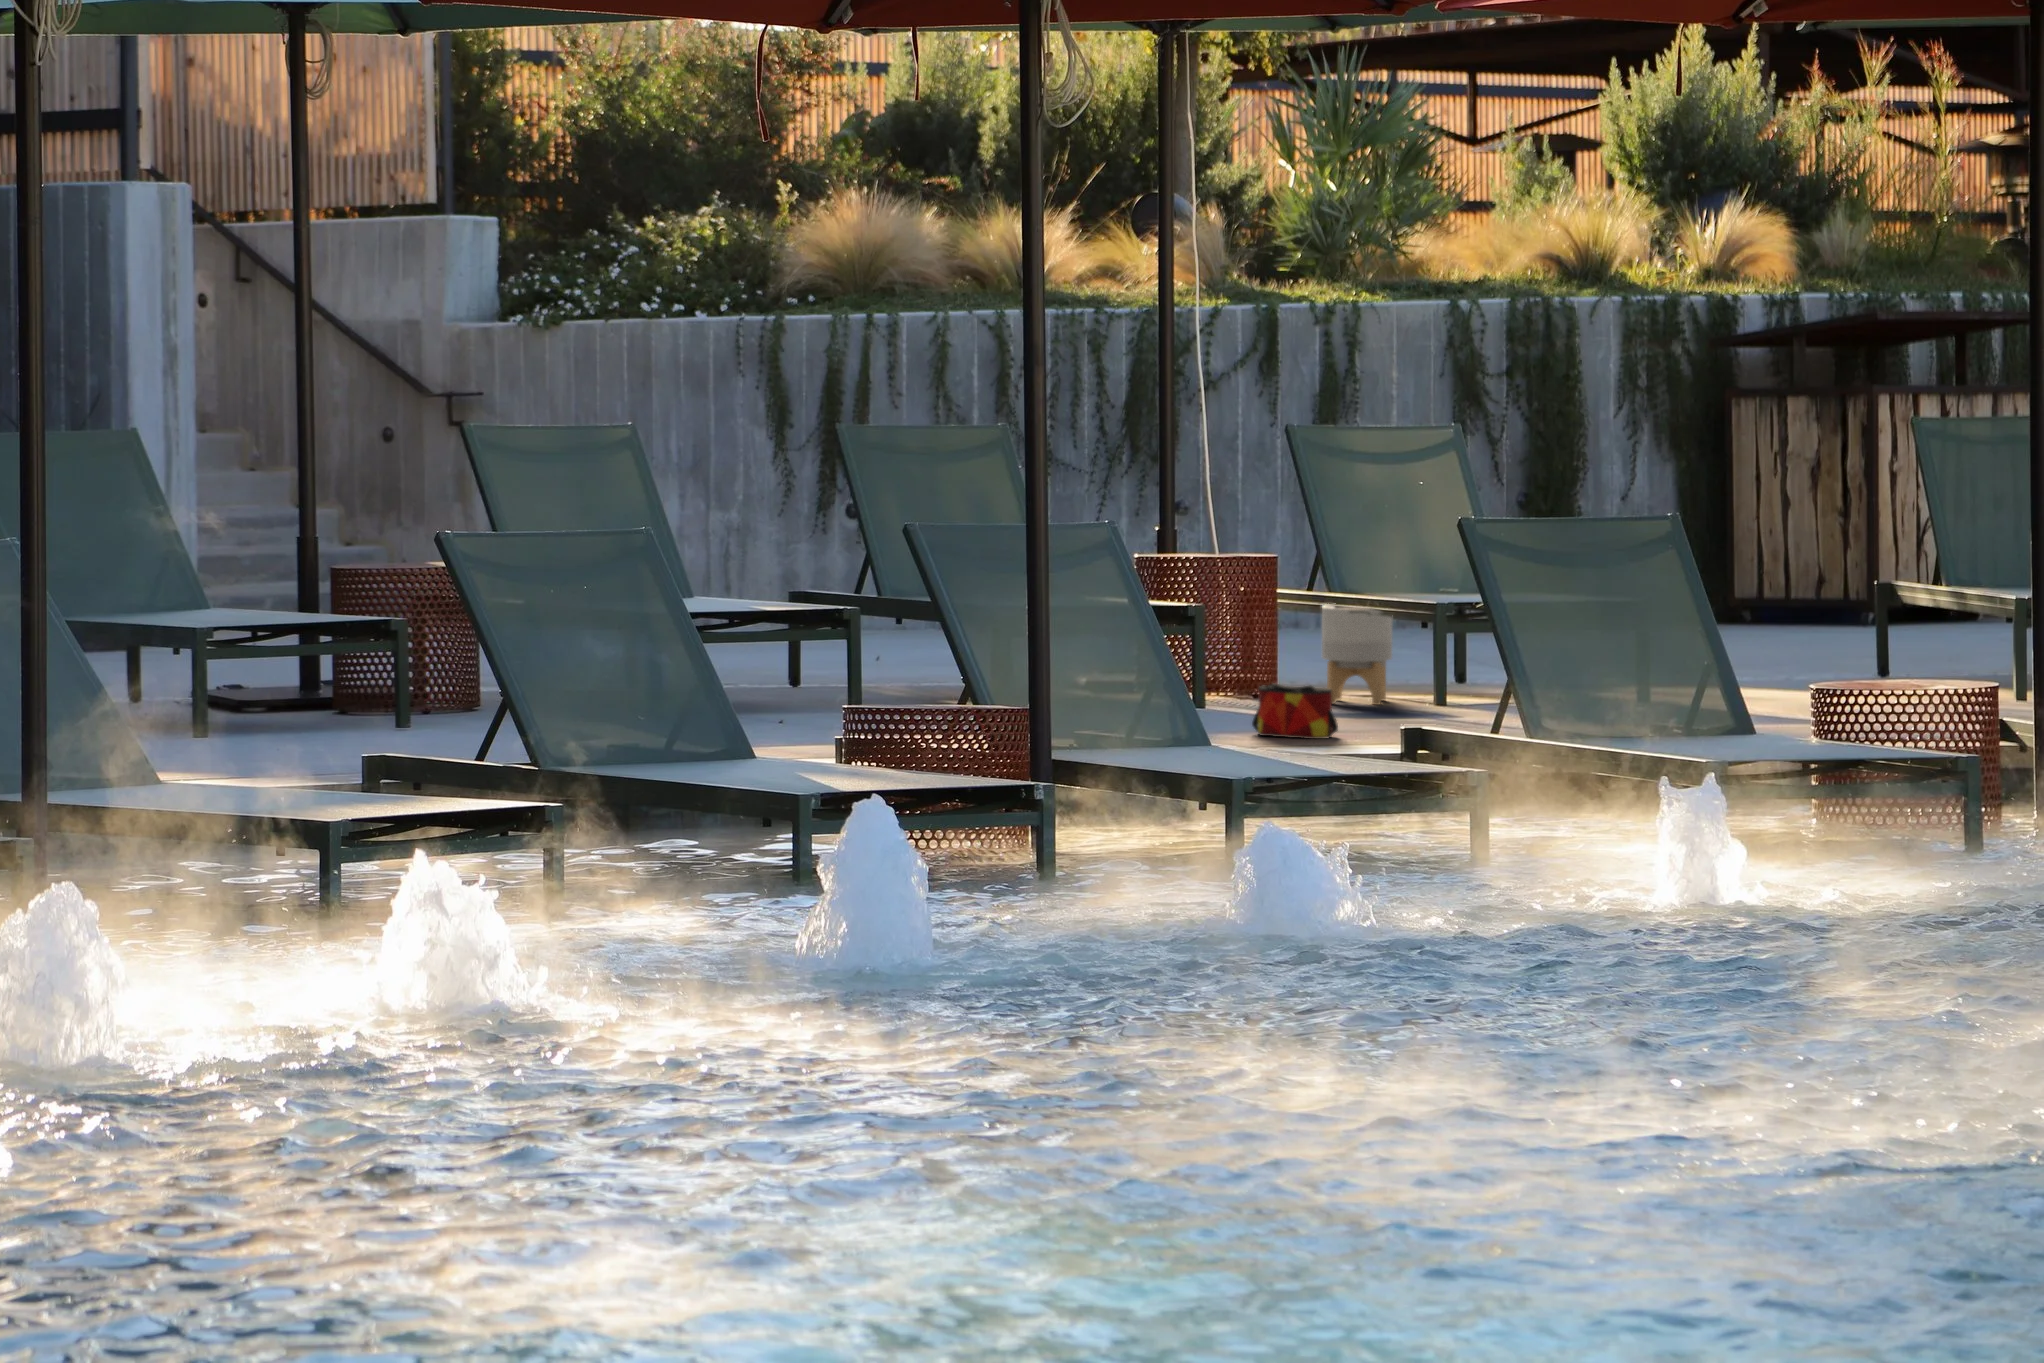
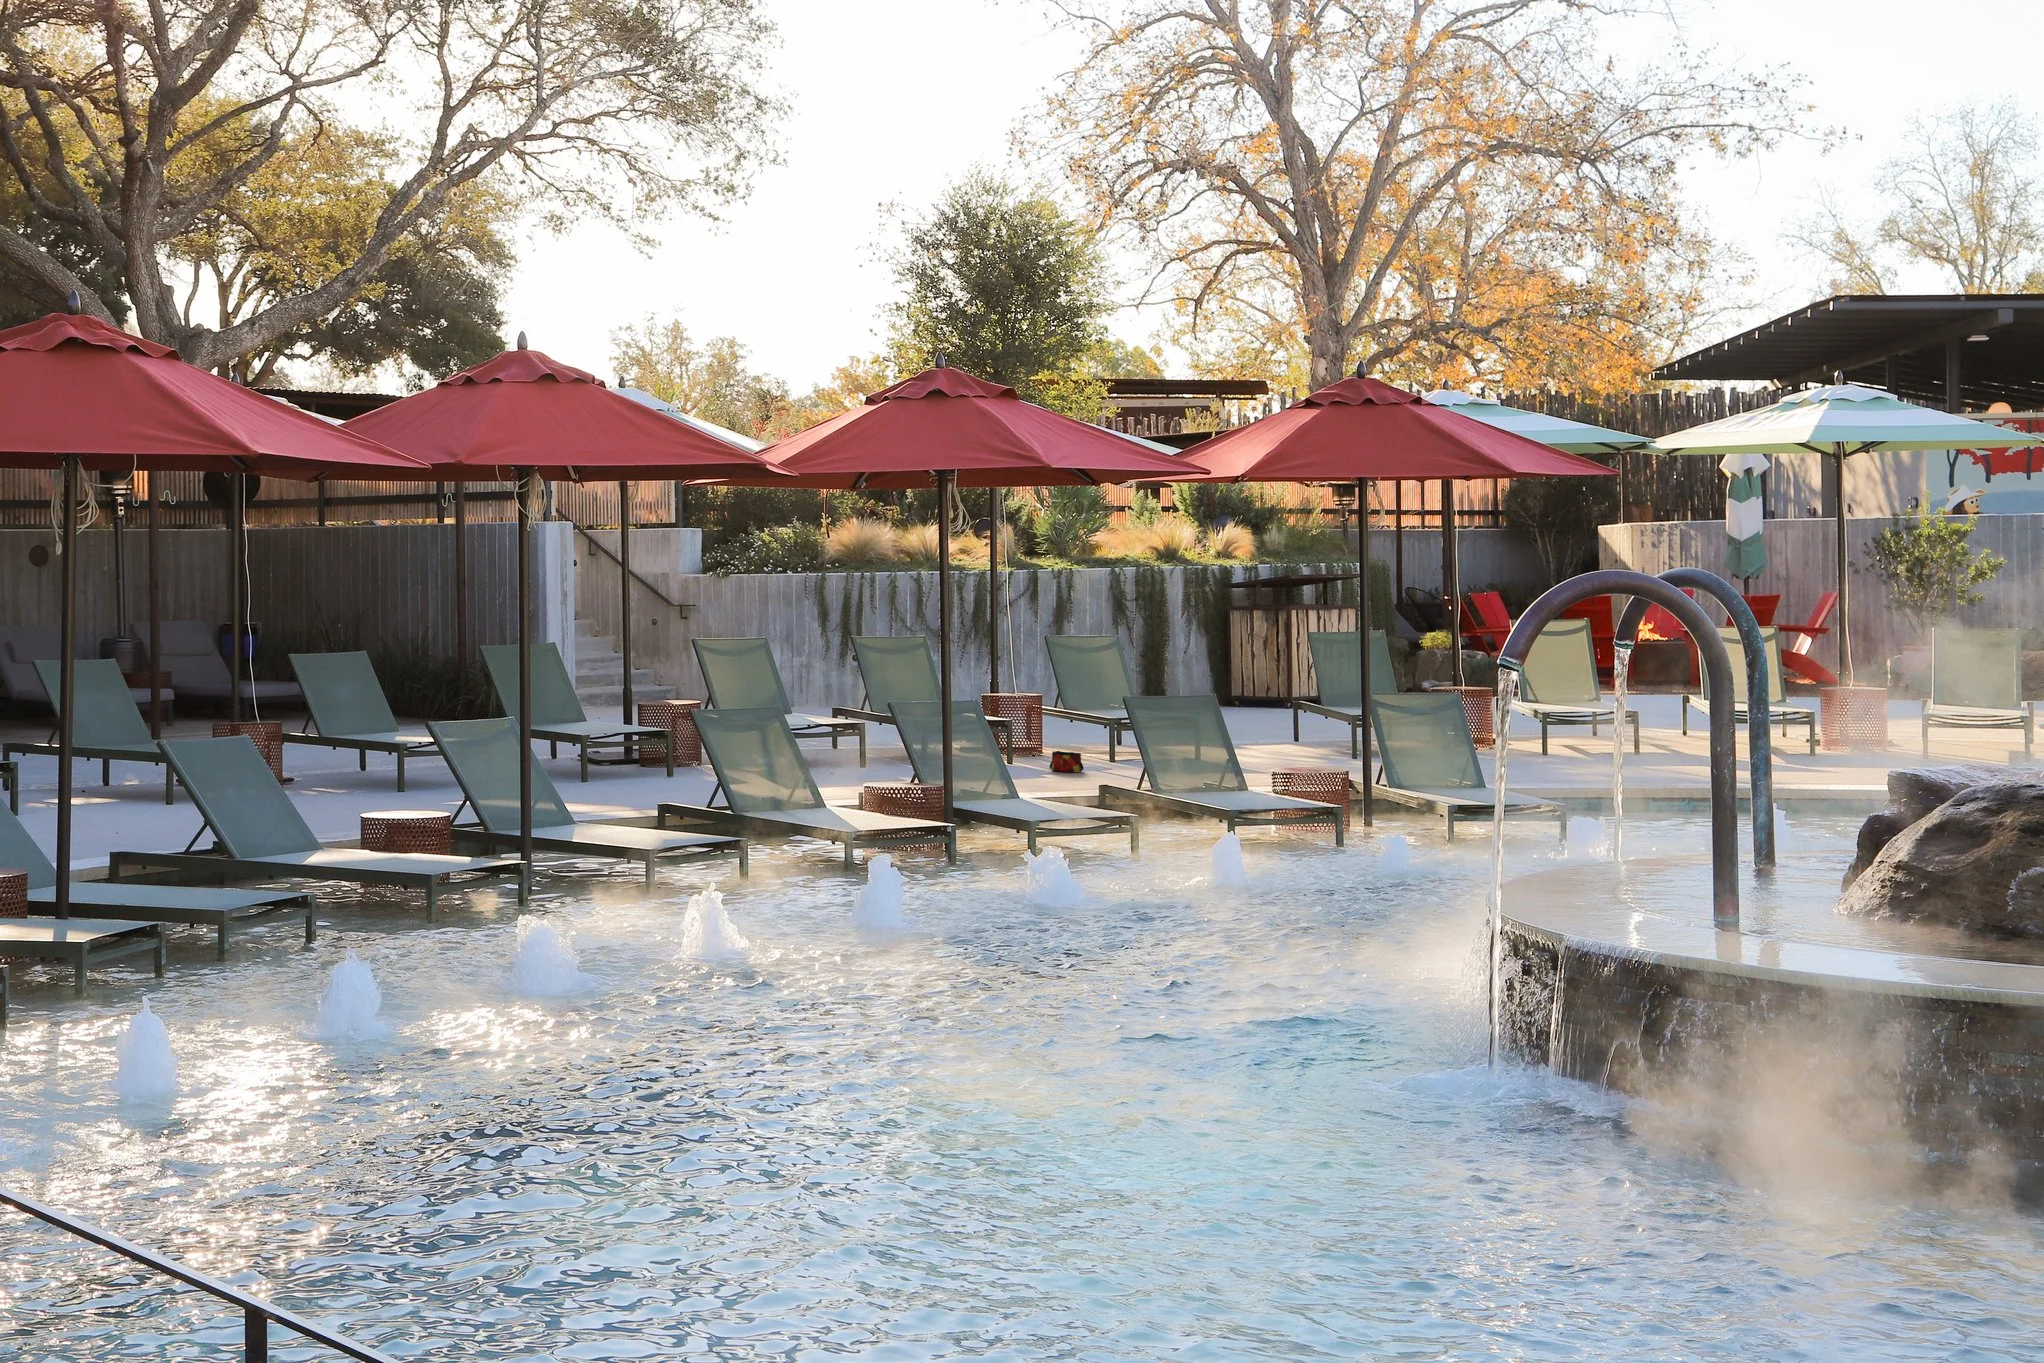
planter: present [1322,604,1392,705] -> none [1072,713,1100,754]

